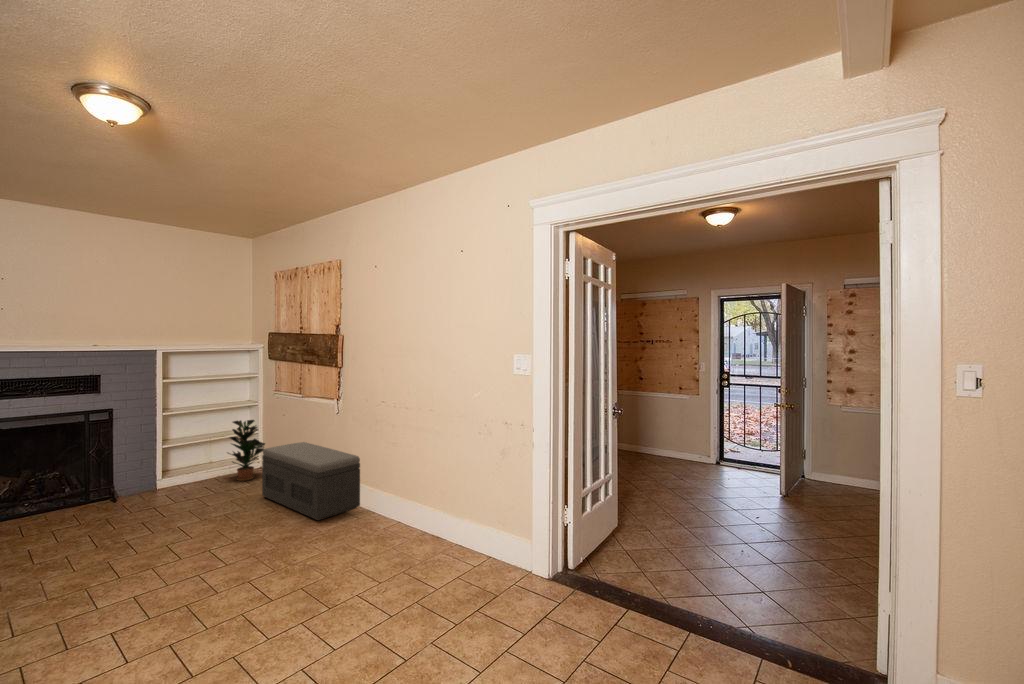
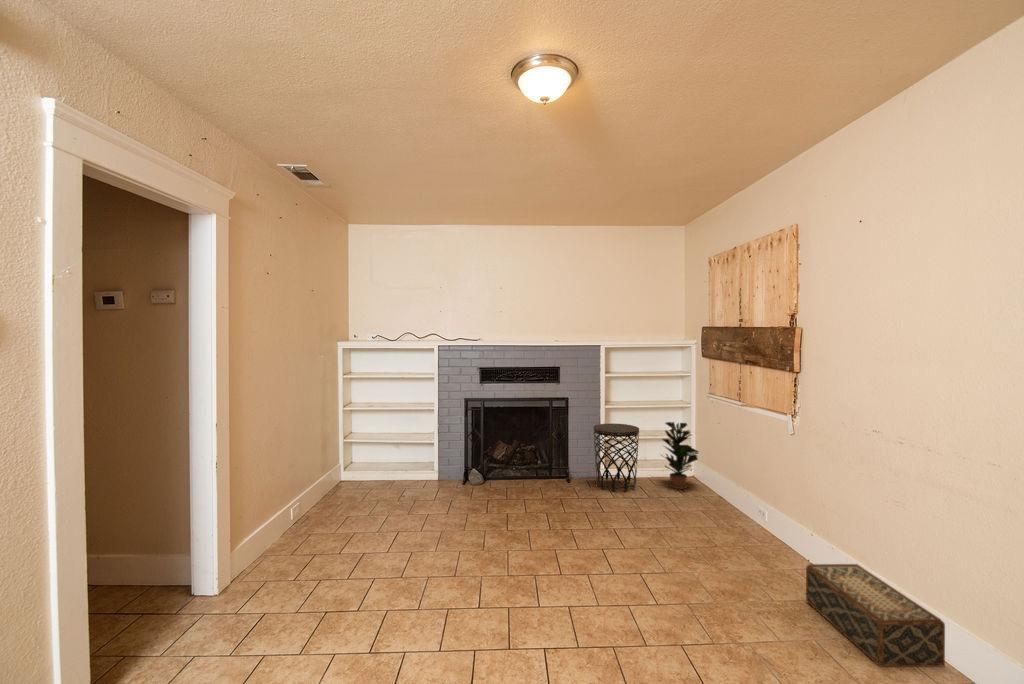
side table: none [149,429,205,498] -> present [593,423,639,492]
storage bench: present [262,442,360,520] -> none [695,461,830,579]
woven basket: none [344,490,413,542] -> present [806,564,945,667]

